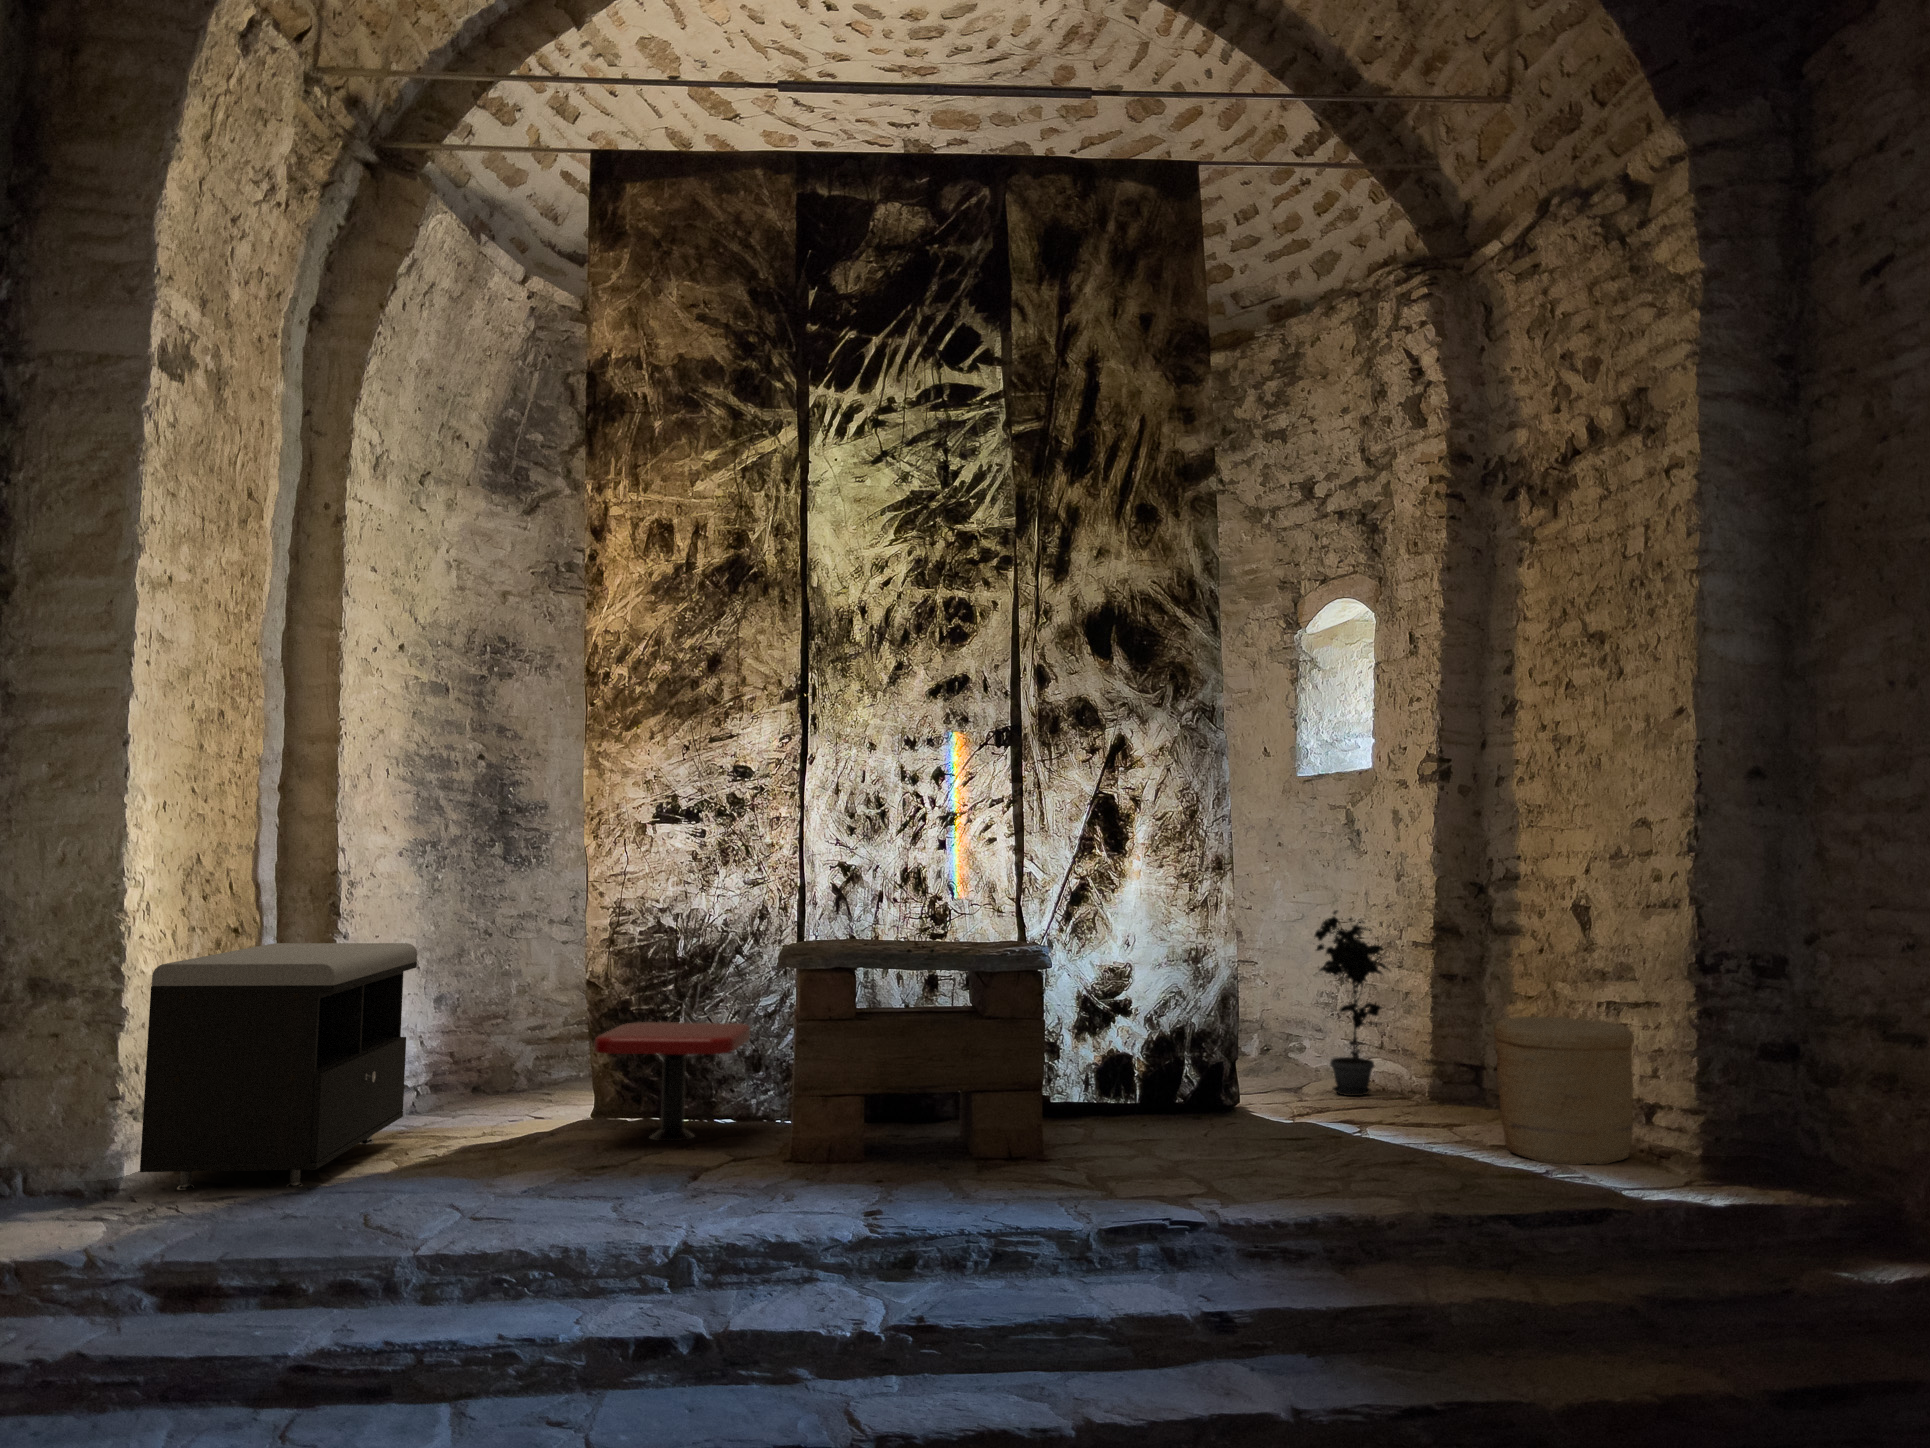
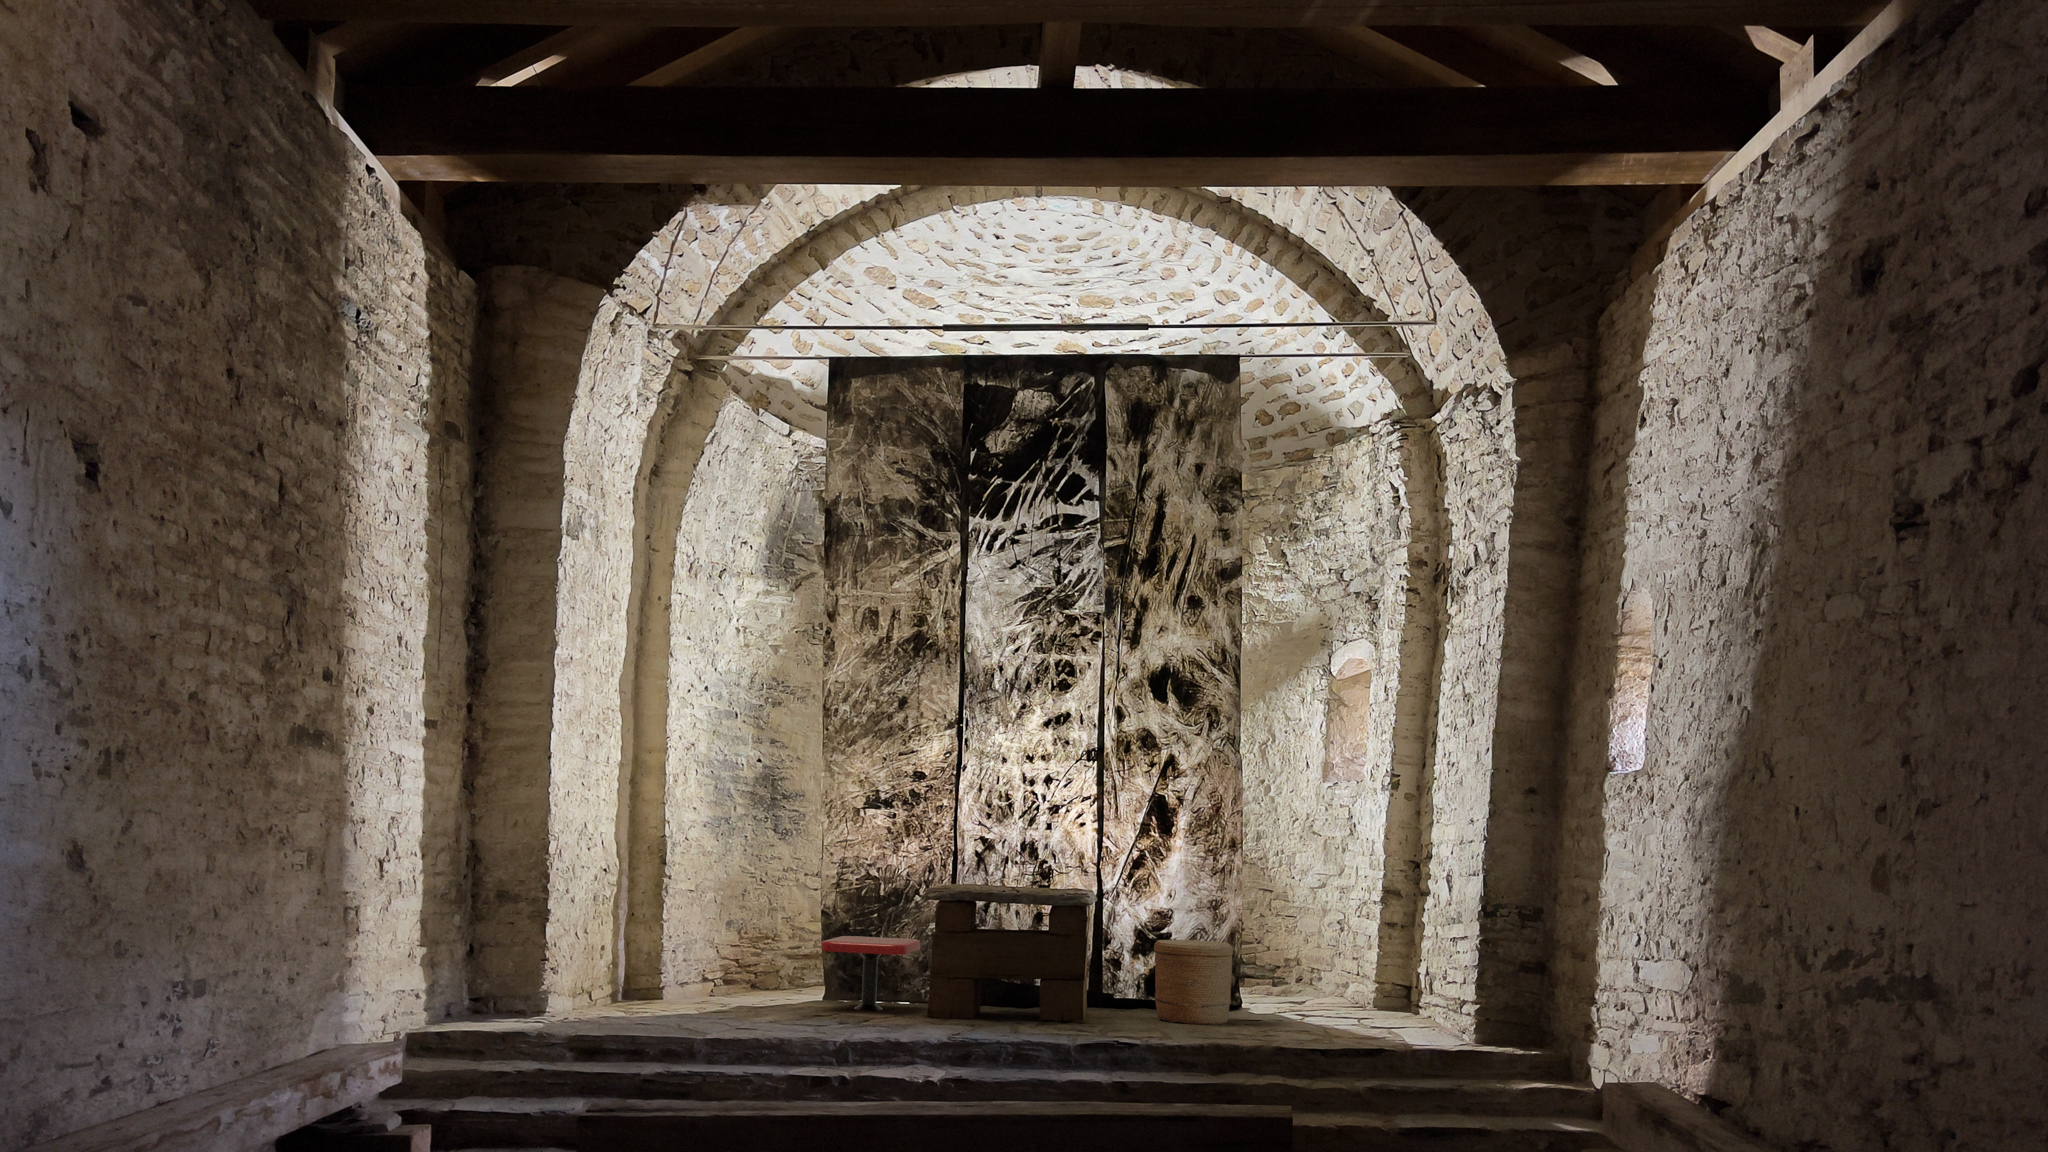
potted plant: present [1315,910,1389,1096] -> none [1320,882,1378,1015]
storage bench: present [140,943,417,1189] -> none [565,875,716,1017]
woven basket: present [1494,1017,1634,1165] -> present [1154,940,1233,1024]

